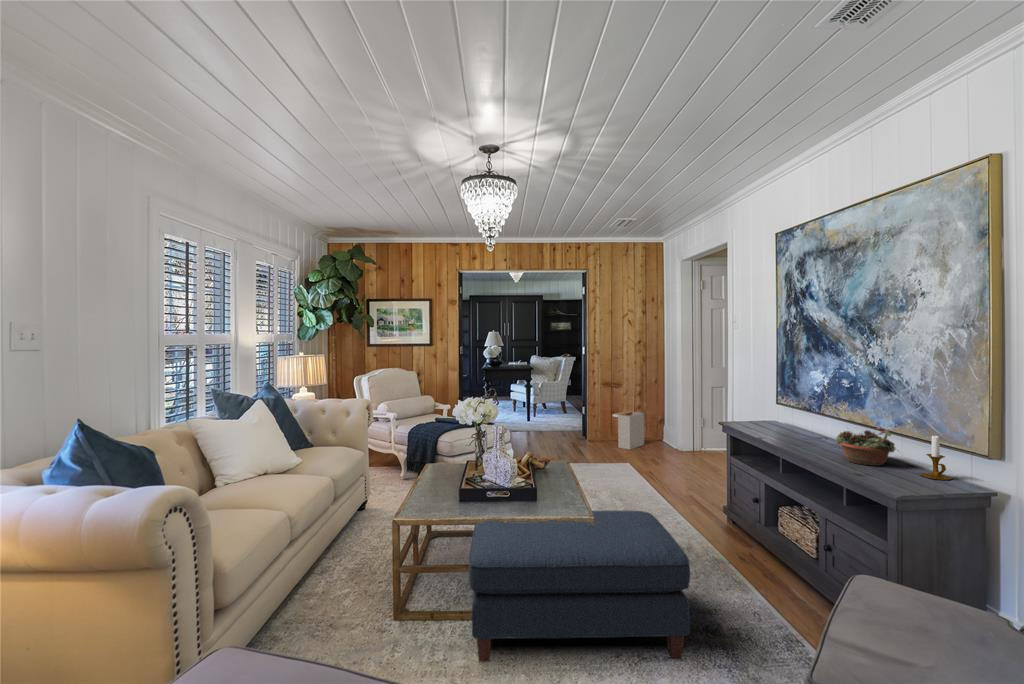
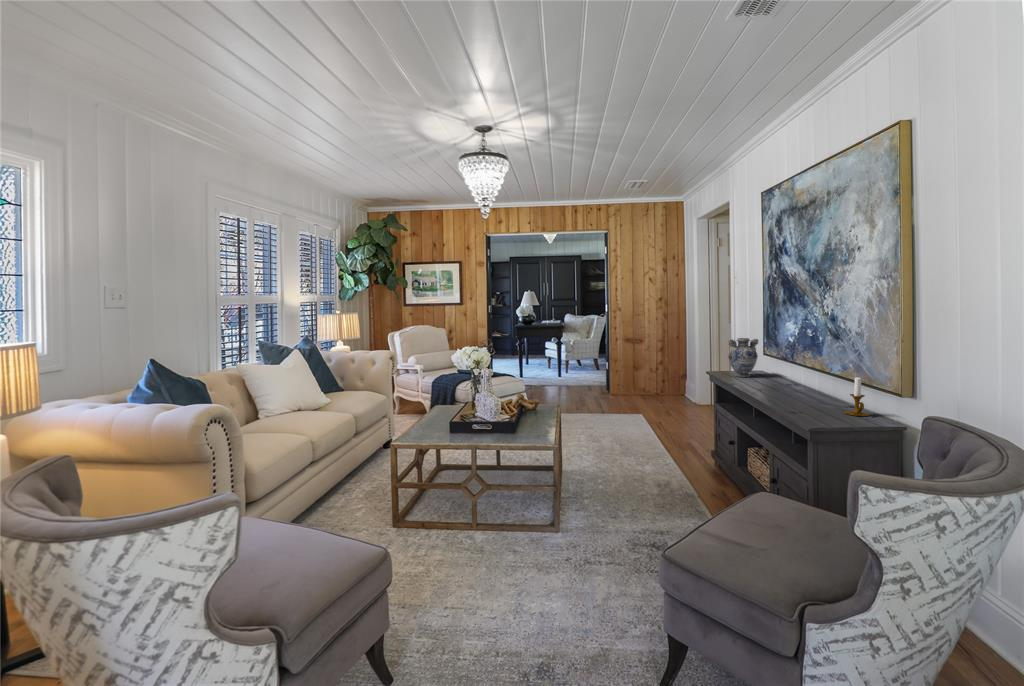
decorative vase: none [747,386,778,428] -> present [728,338,758,377]
storage bin: present [613,404,644,449] -> none [630,359,662,403]
succulent planter: present [836,427,899,466] -> none [781,371,831,405]
ottoman: present [469,510,690,662] -> none [442,439,618,552]

